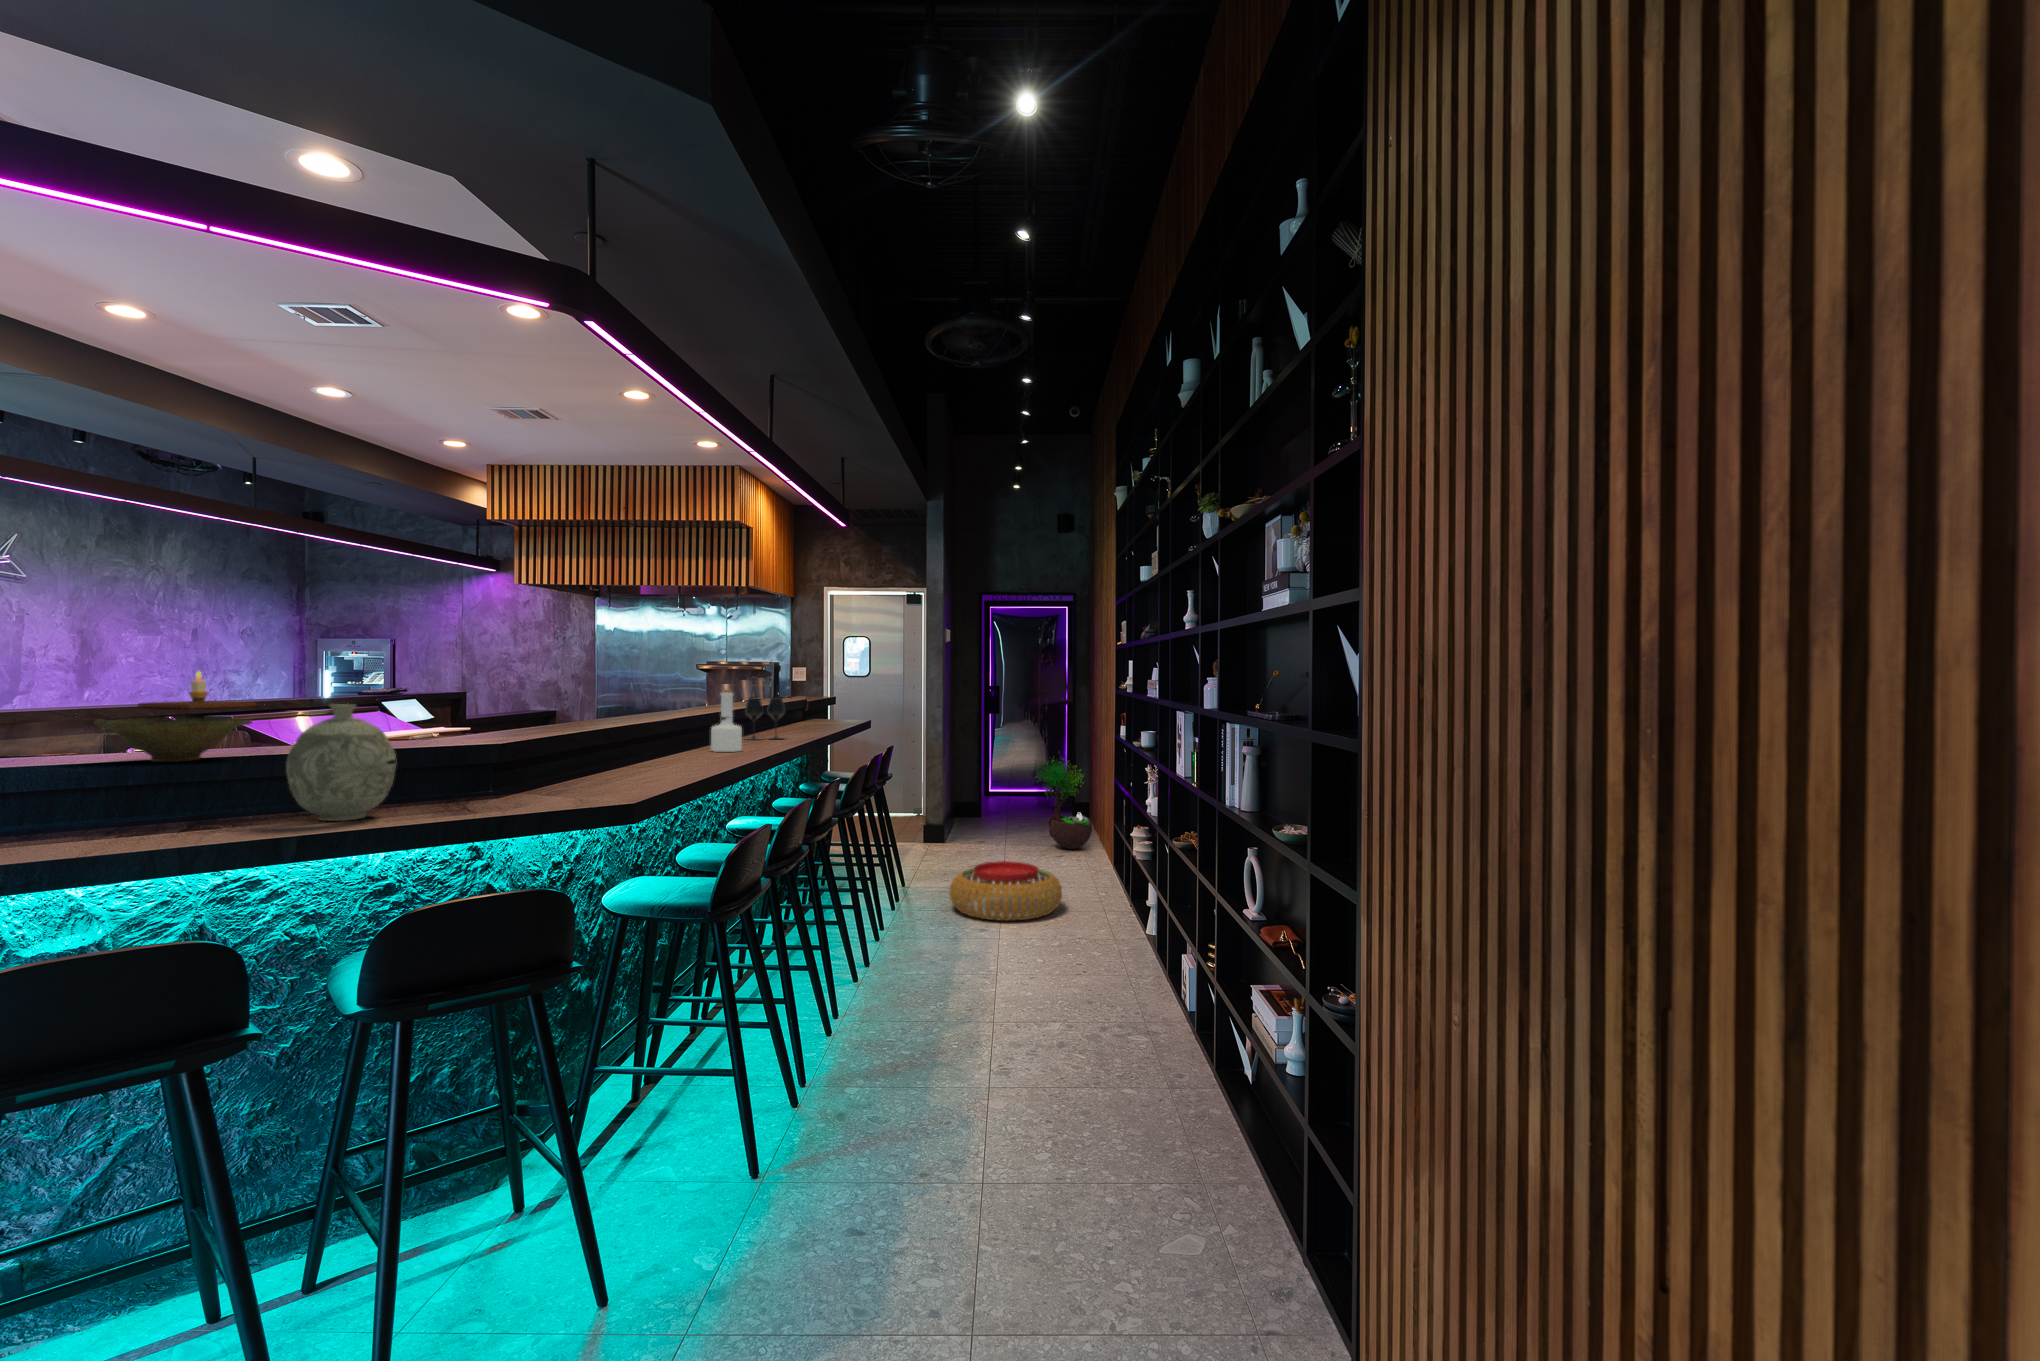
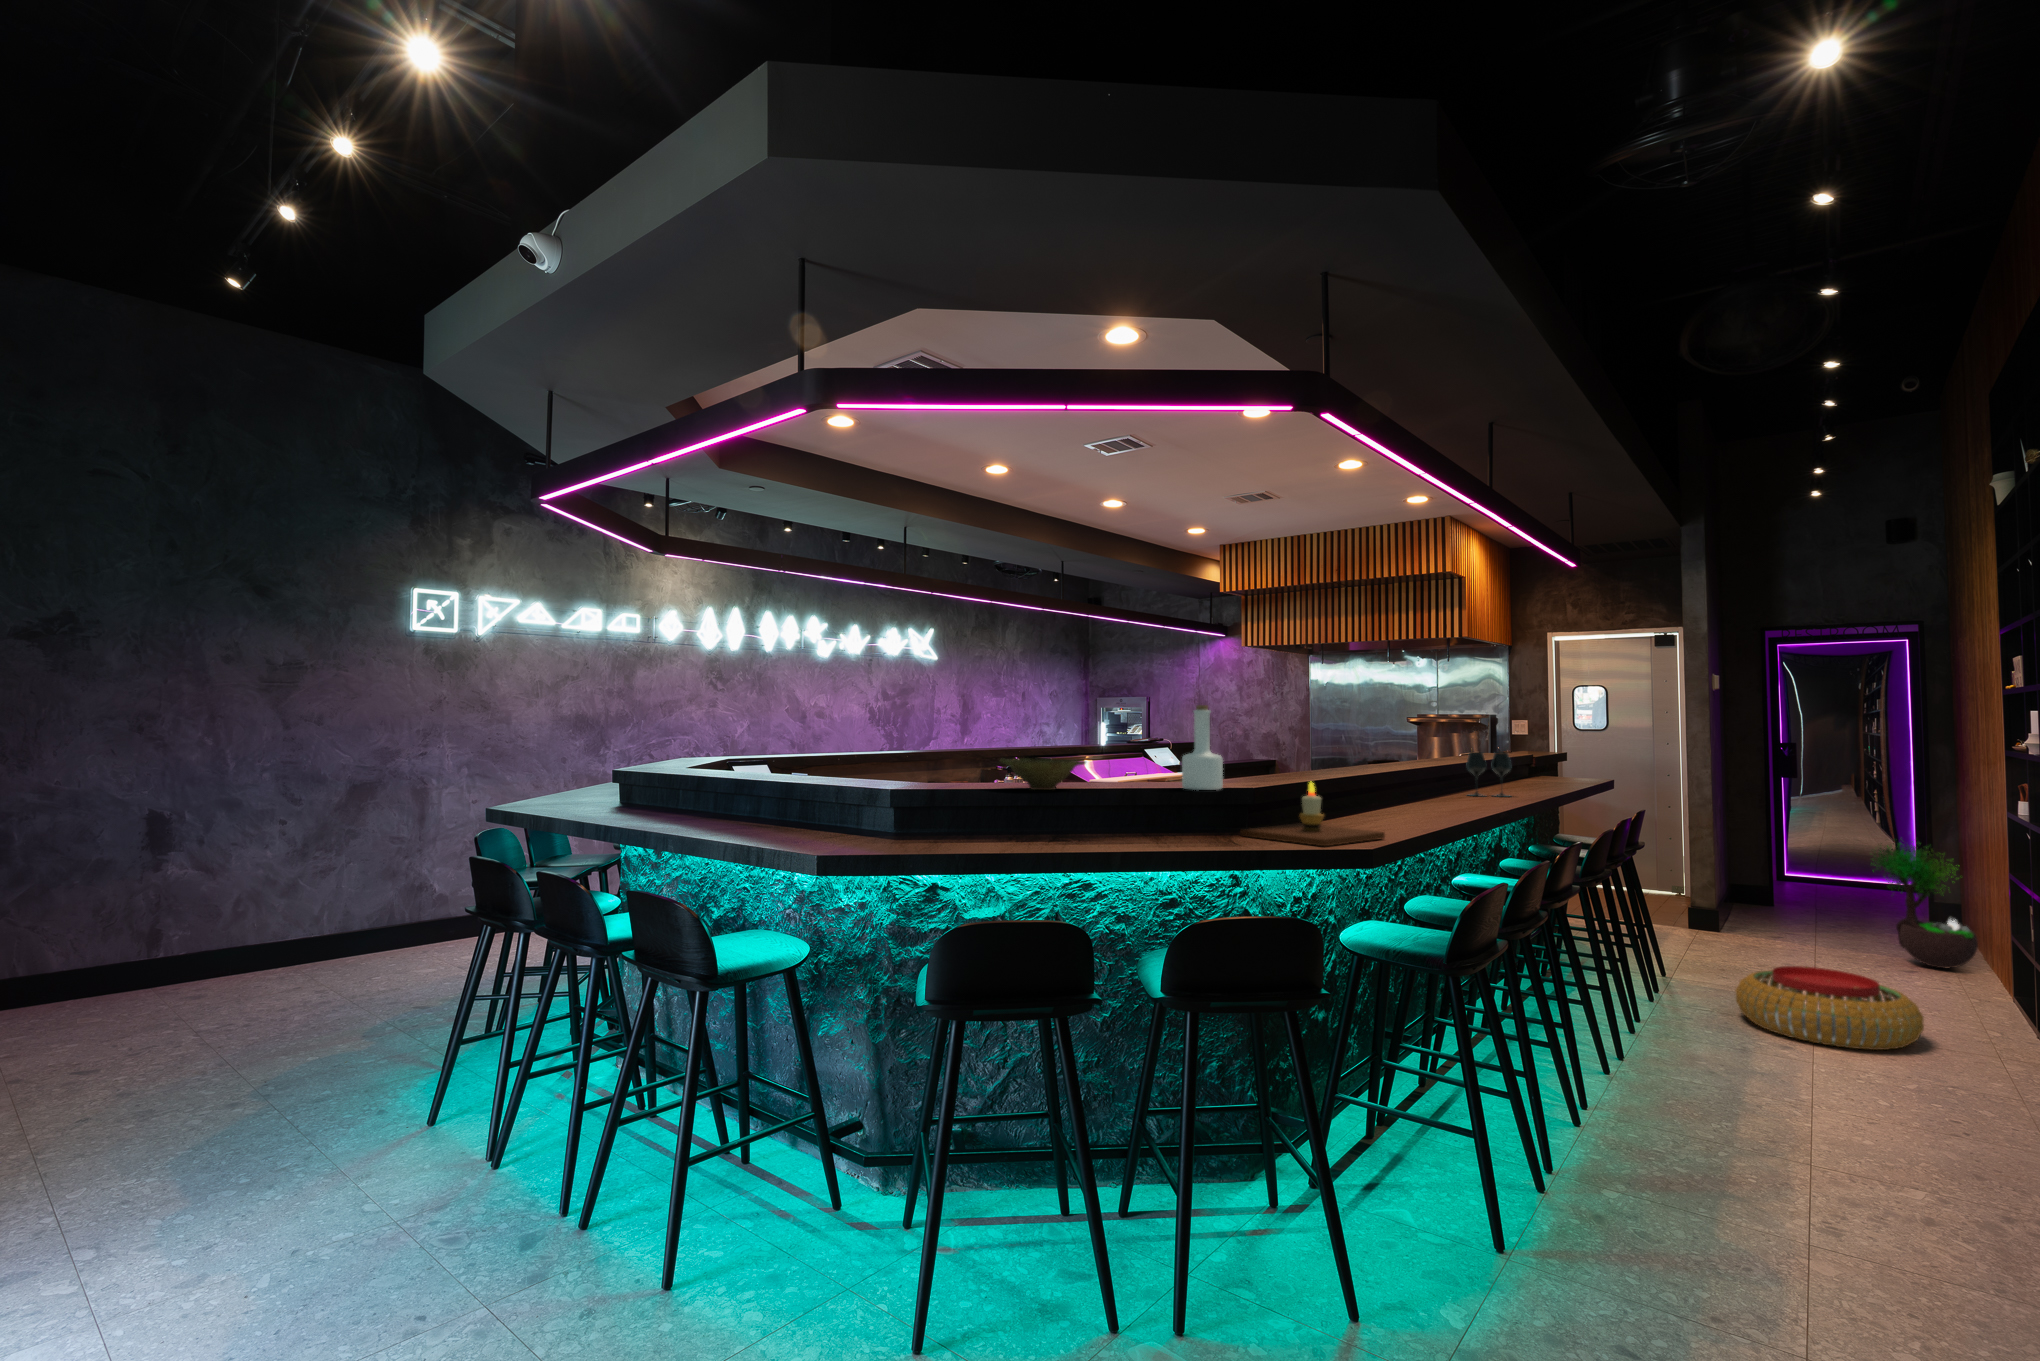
candle: present [138,671,256,709] -> present [1240,782,1385,847]
bottle: present [711,689,742,752] -> present [1182,705,1223,790]
decorative vase: present [286,704,396,821] -> none [1109,750,1180,842]

